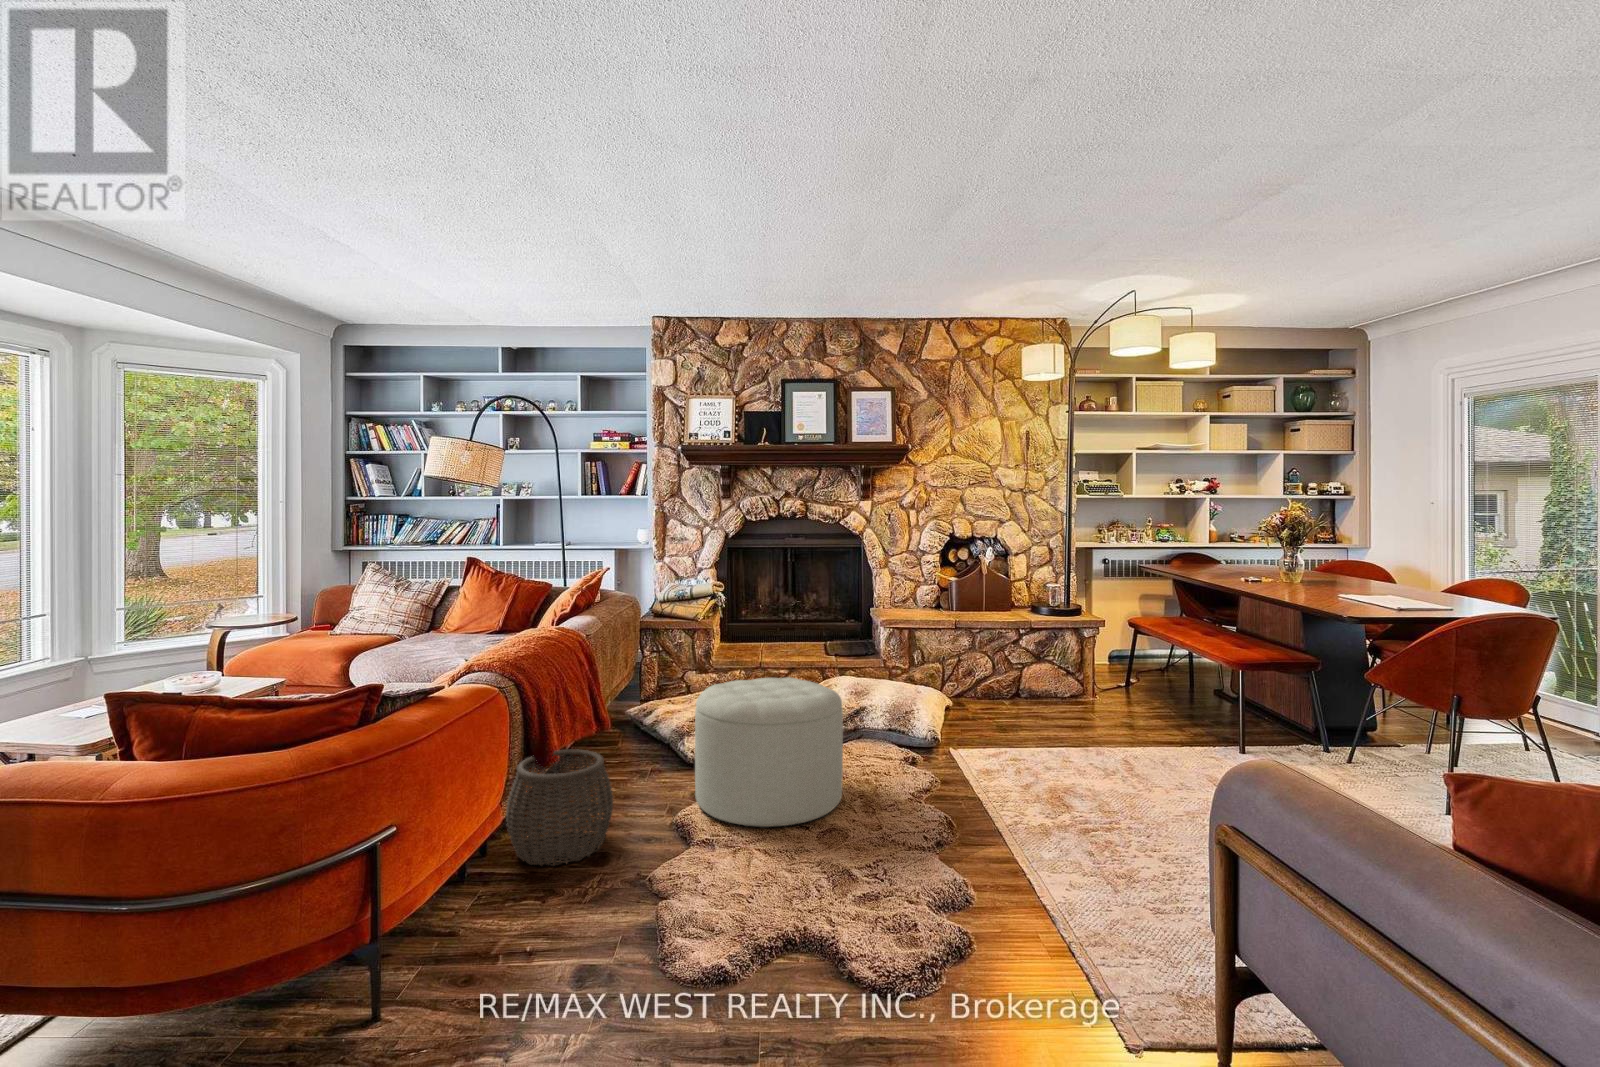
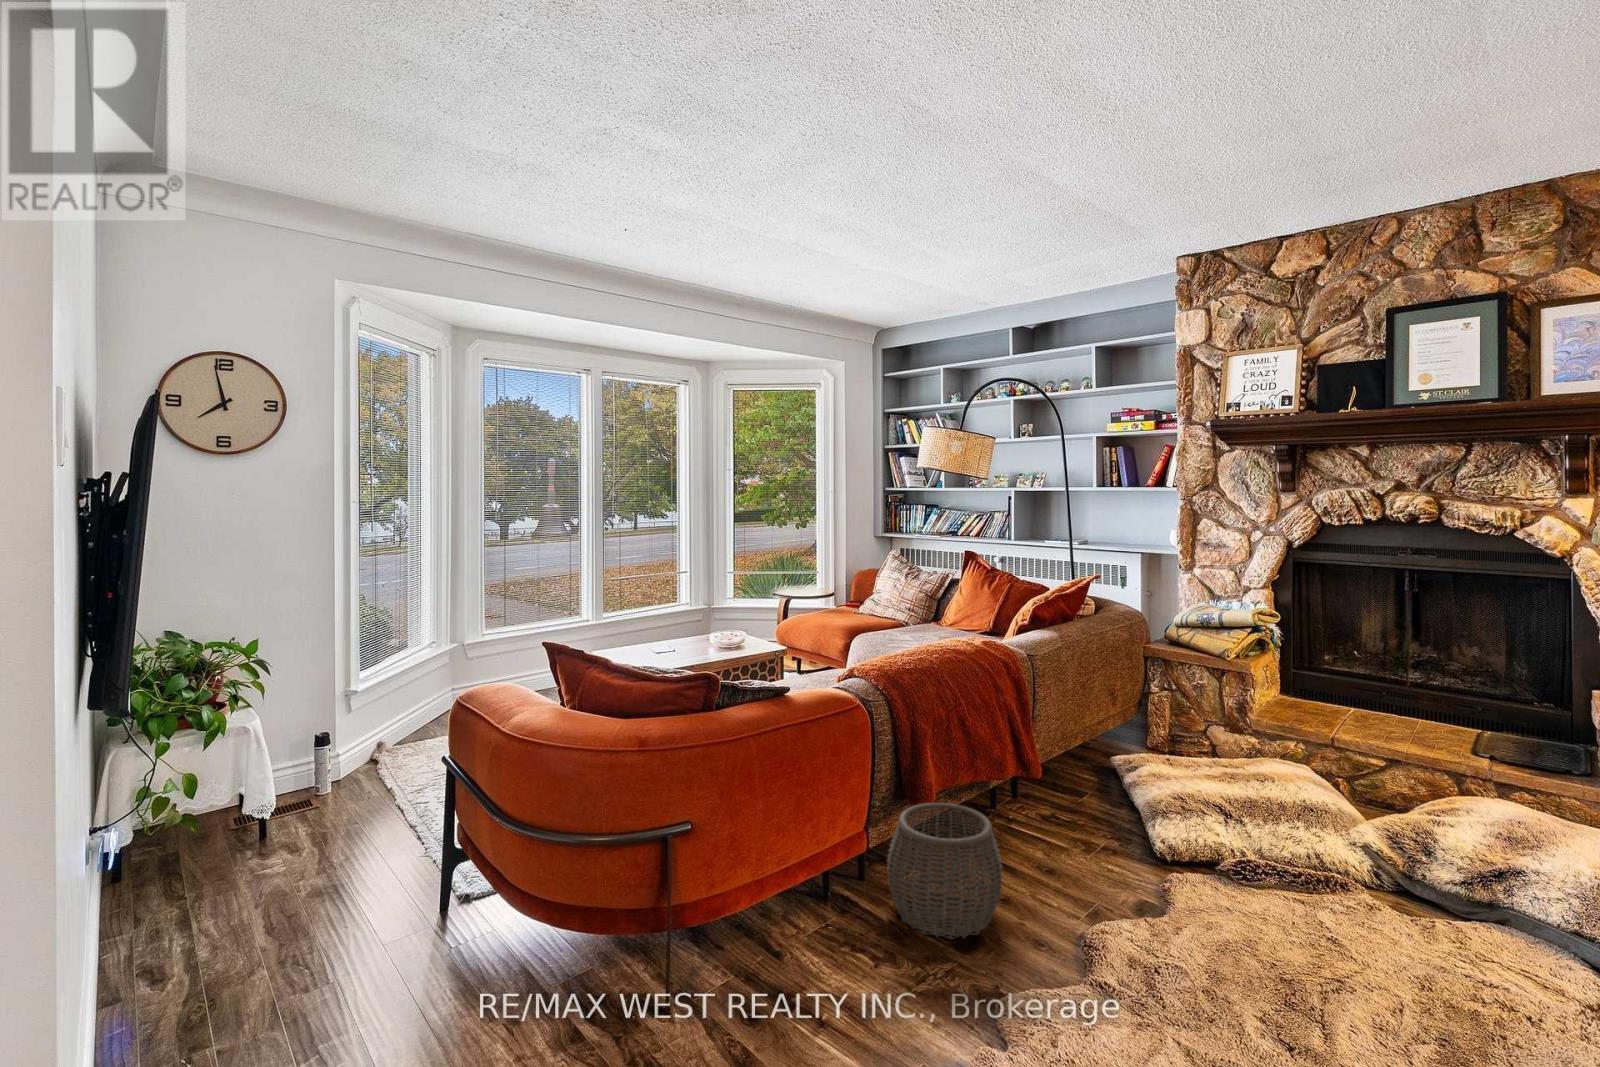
ottoman: present [695,677,843,827] -> none [1125,768,1374,1016]

